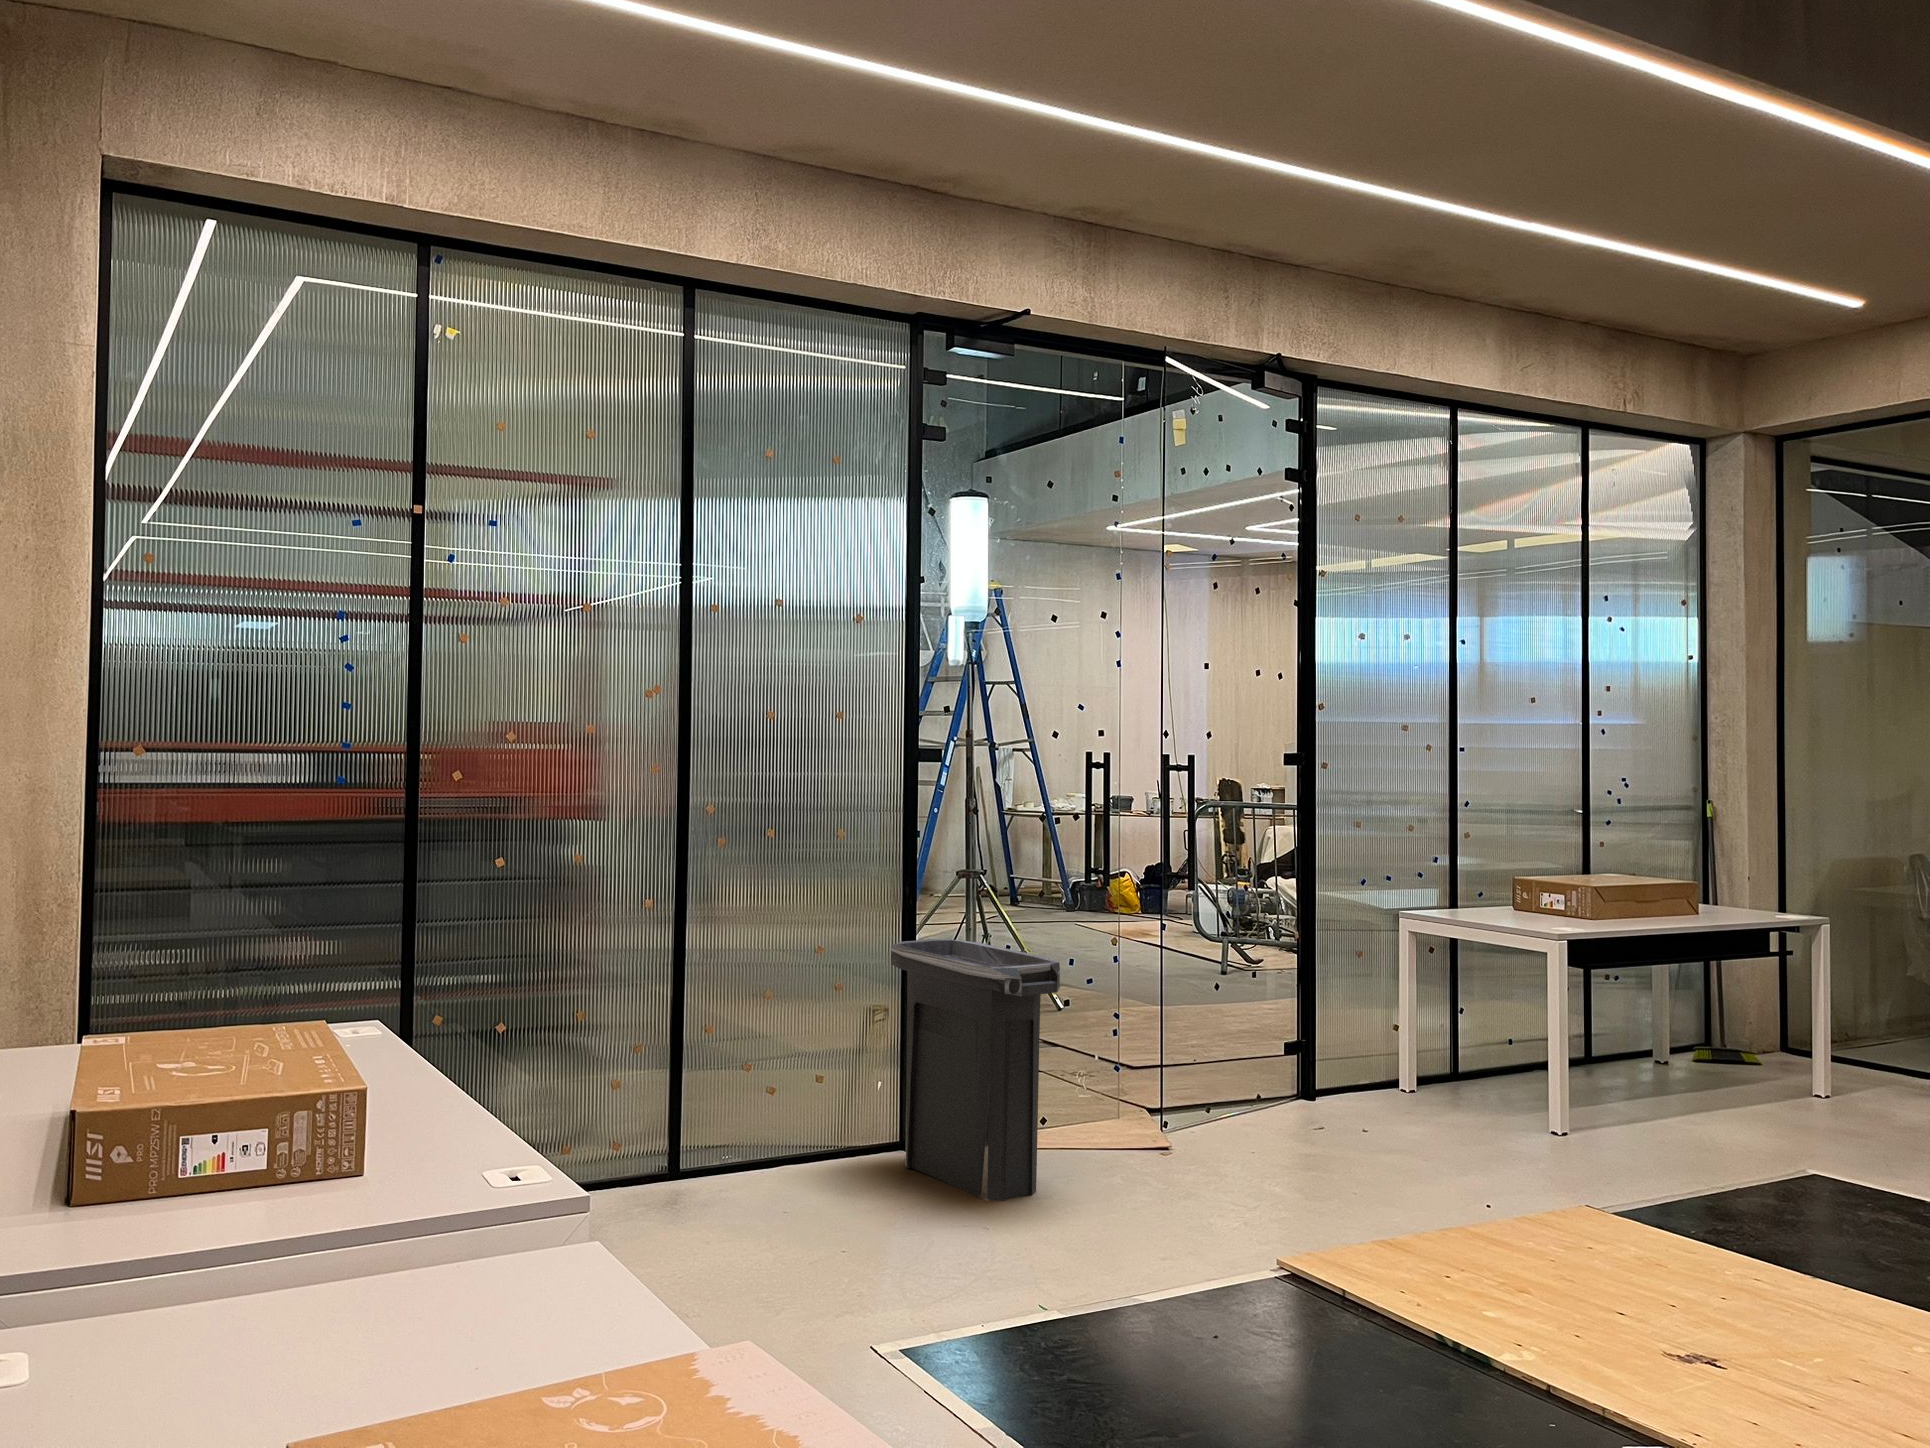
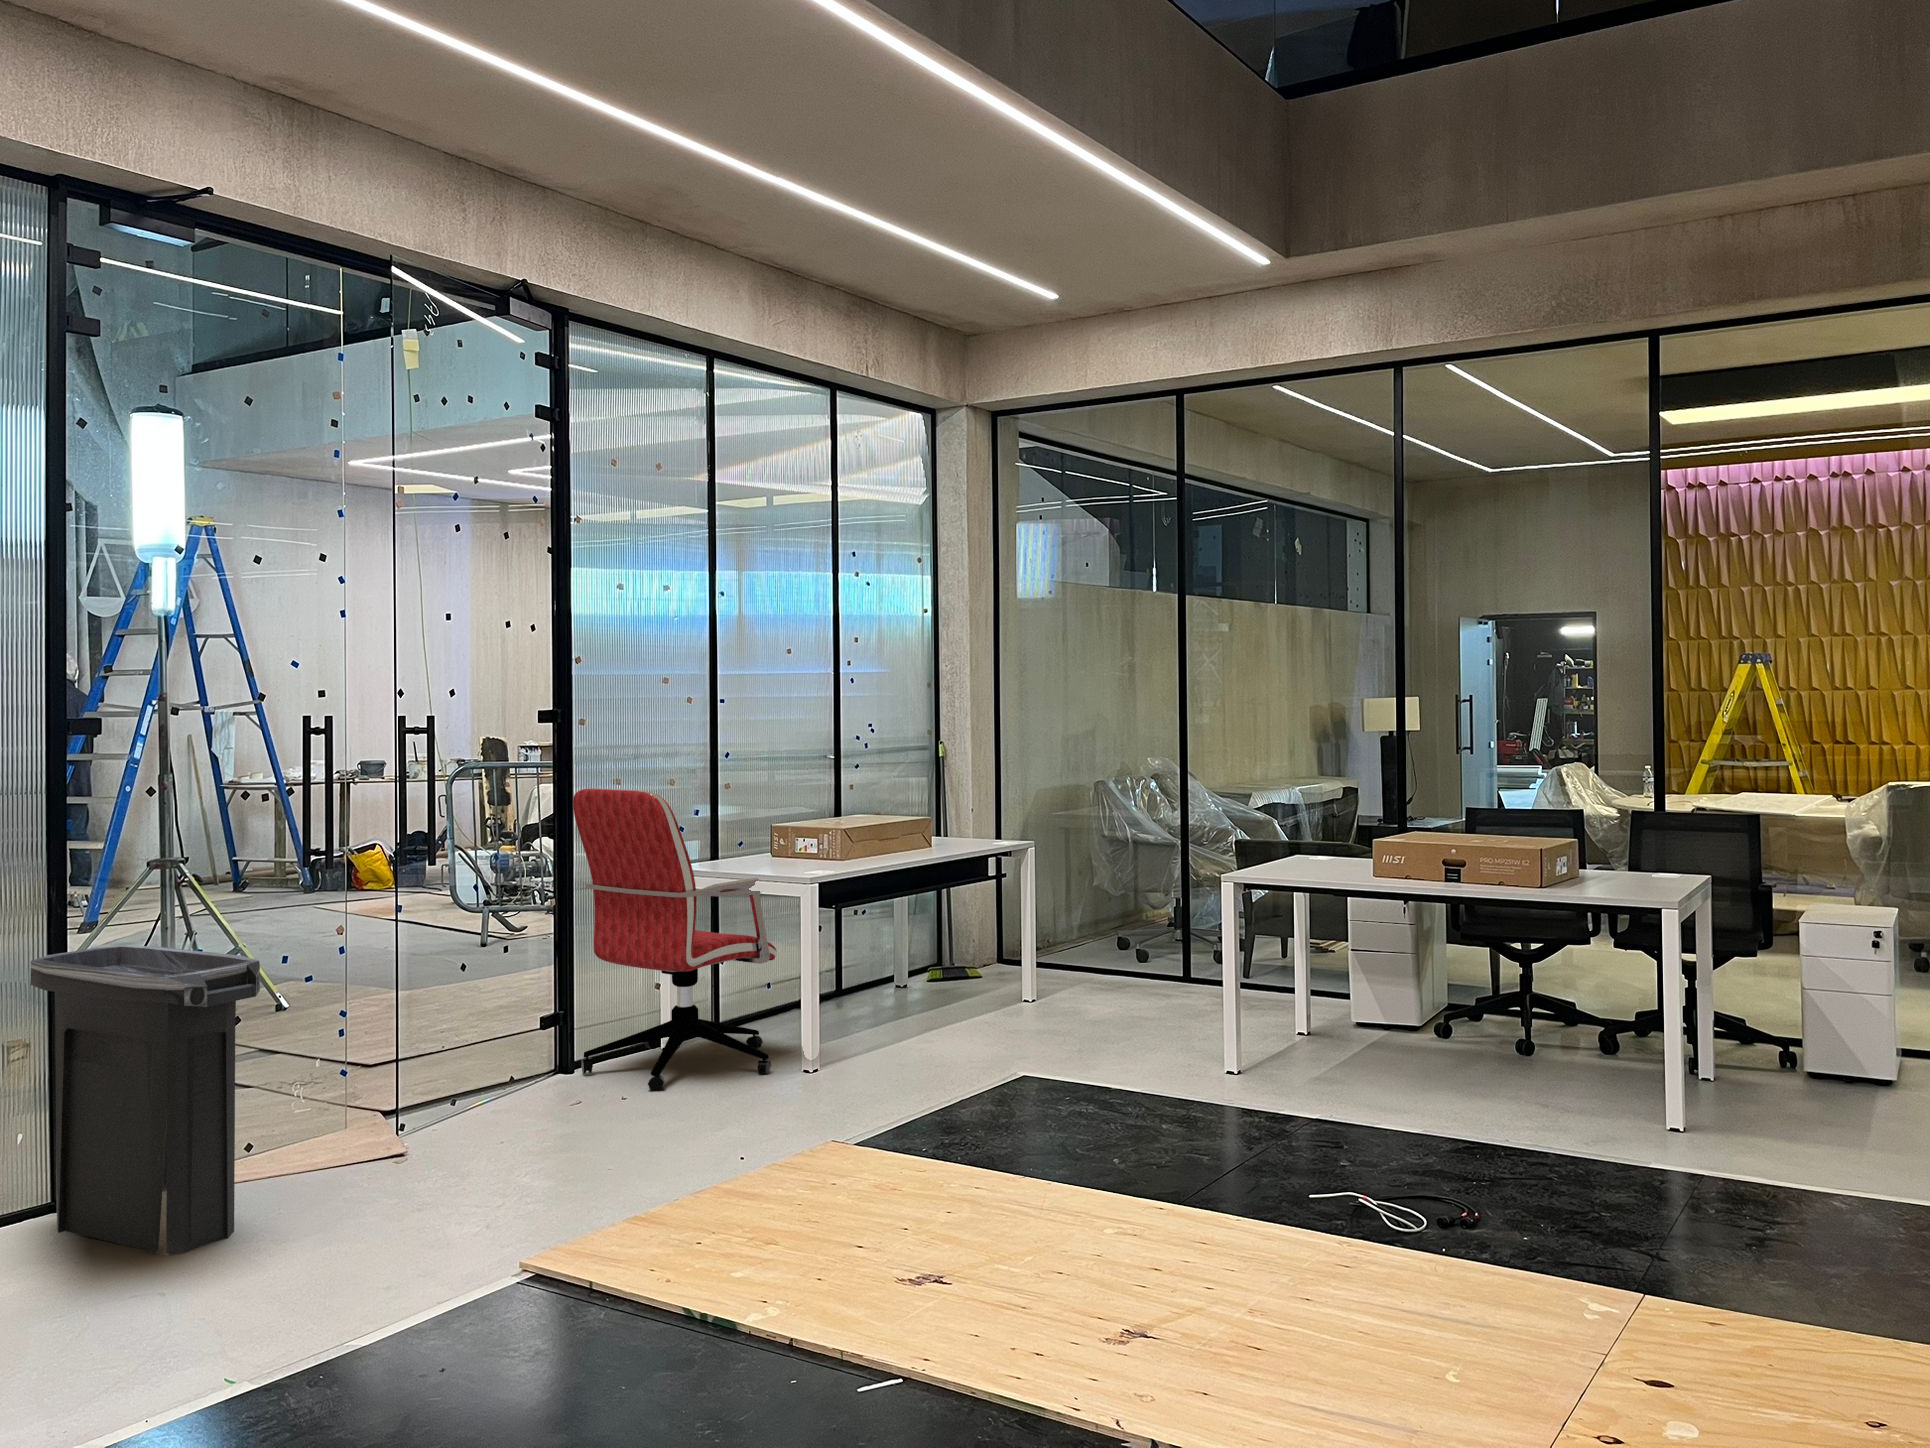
office chair: none [1317,831,1521,1132] -> present [573,788,777,1092]

